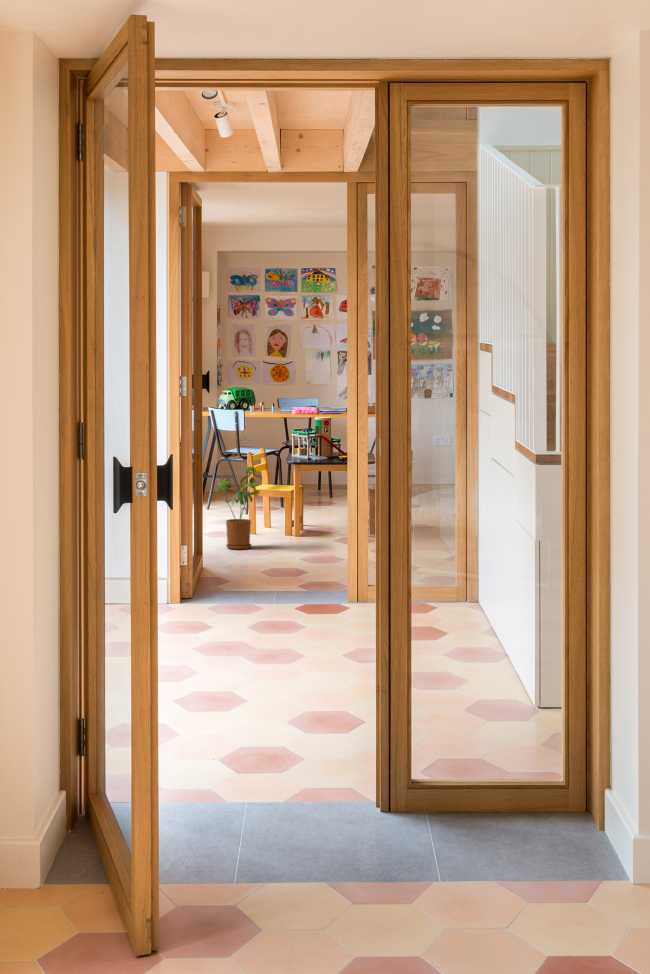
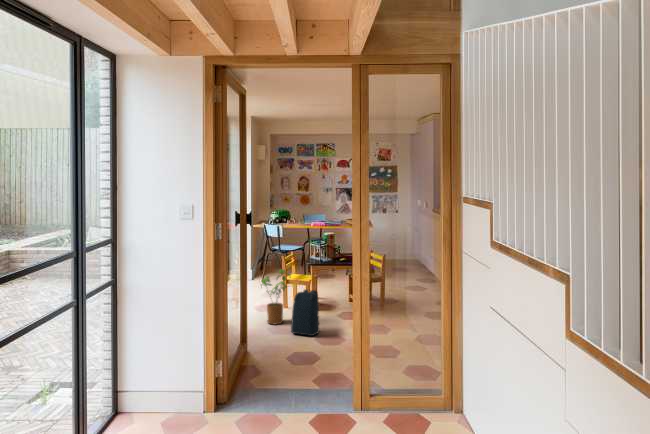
backpack: none [264,492,306,557] -> present [291,290,319,336]

